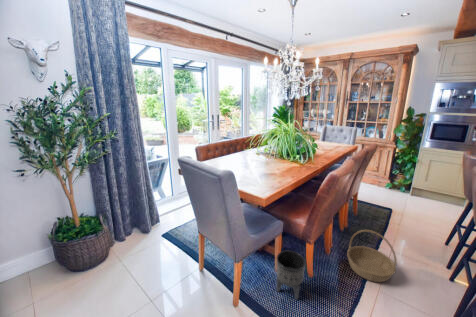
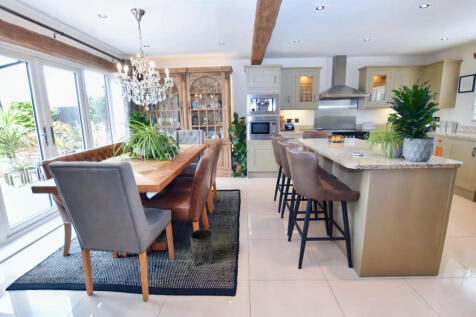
basket: present [347,230,397,282] -> none [229,198,260,233]

